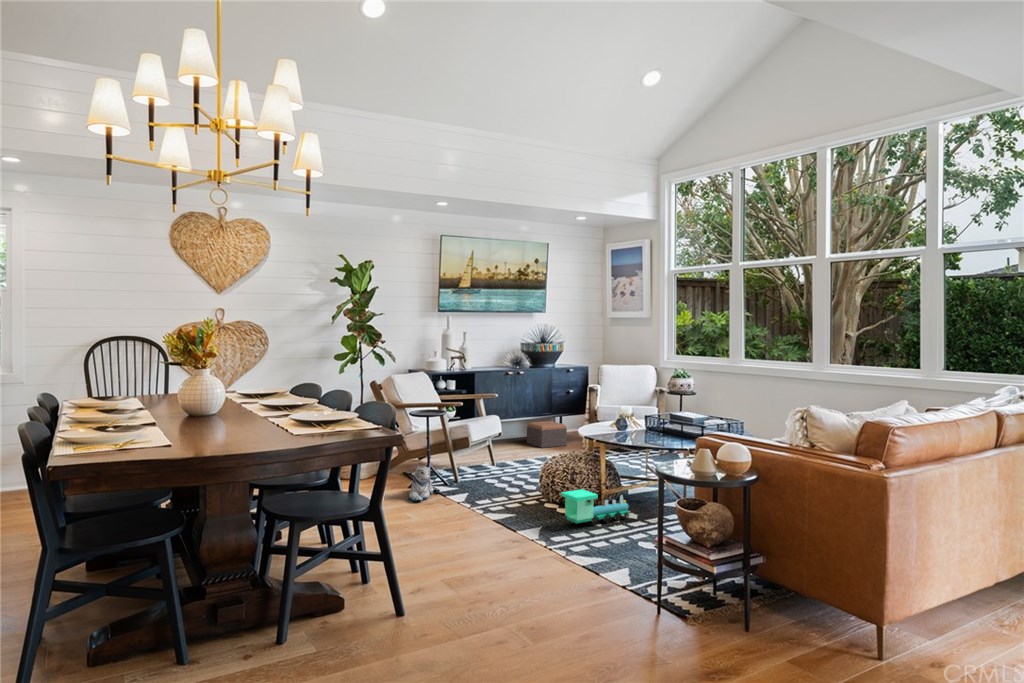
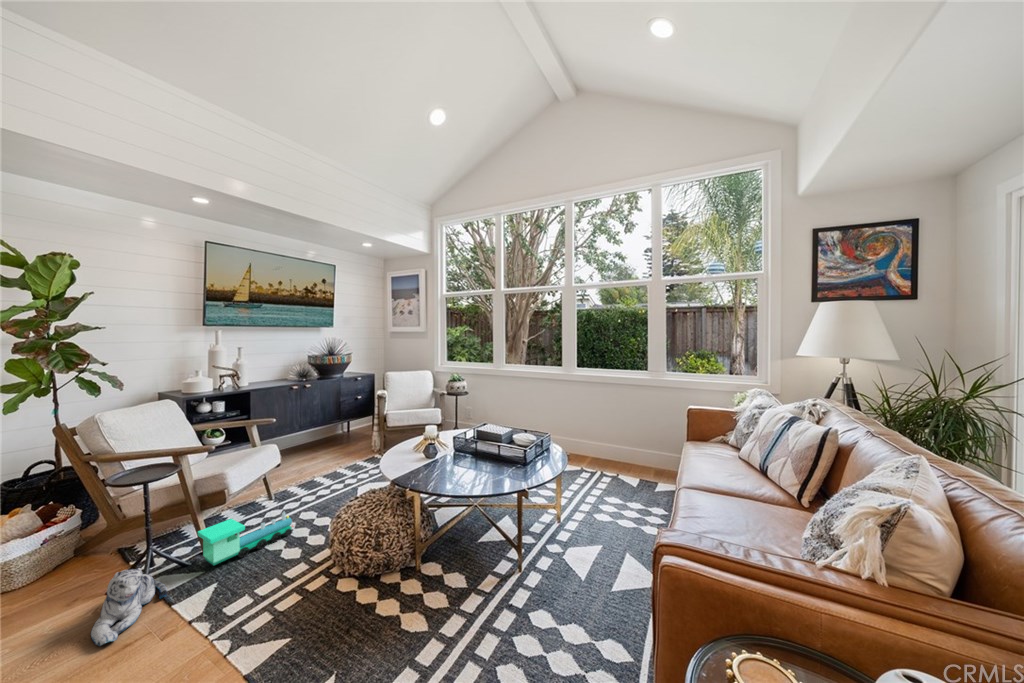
footstool: present [527,421,567,448] -> none [314,427,356,457]
toy train: present [561,489,630,525] -> present [198,512,293,565]

